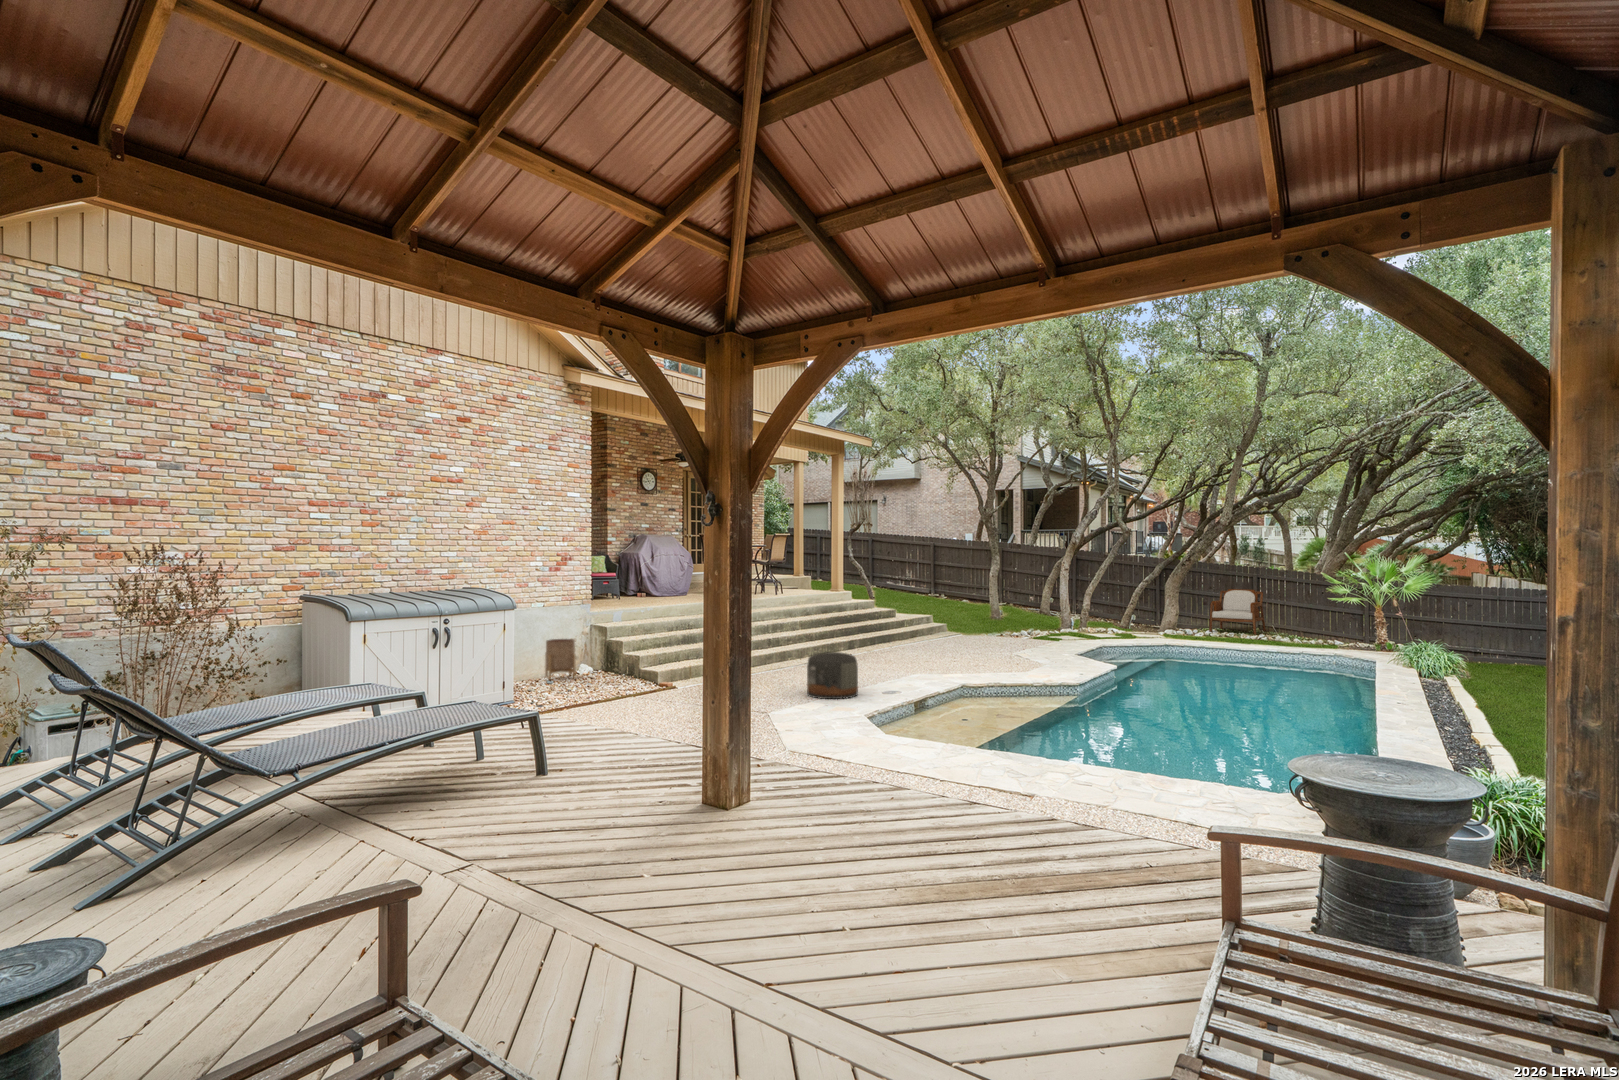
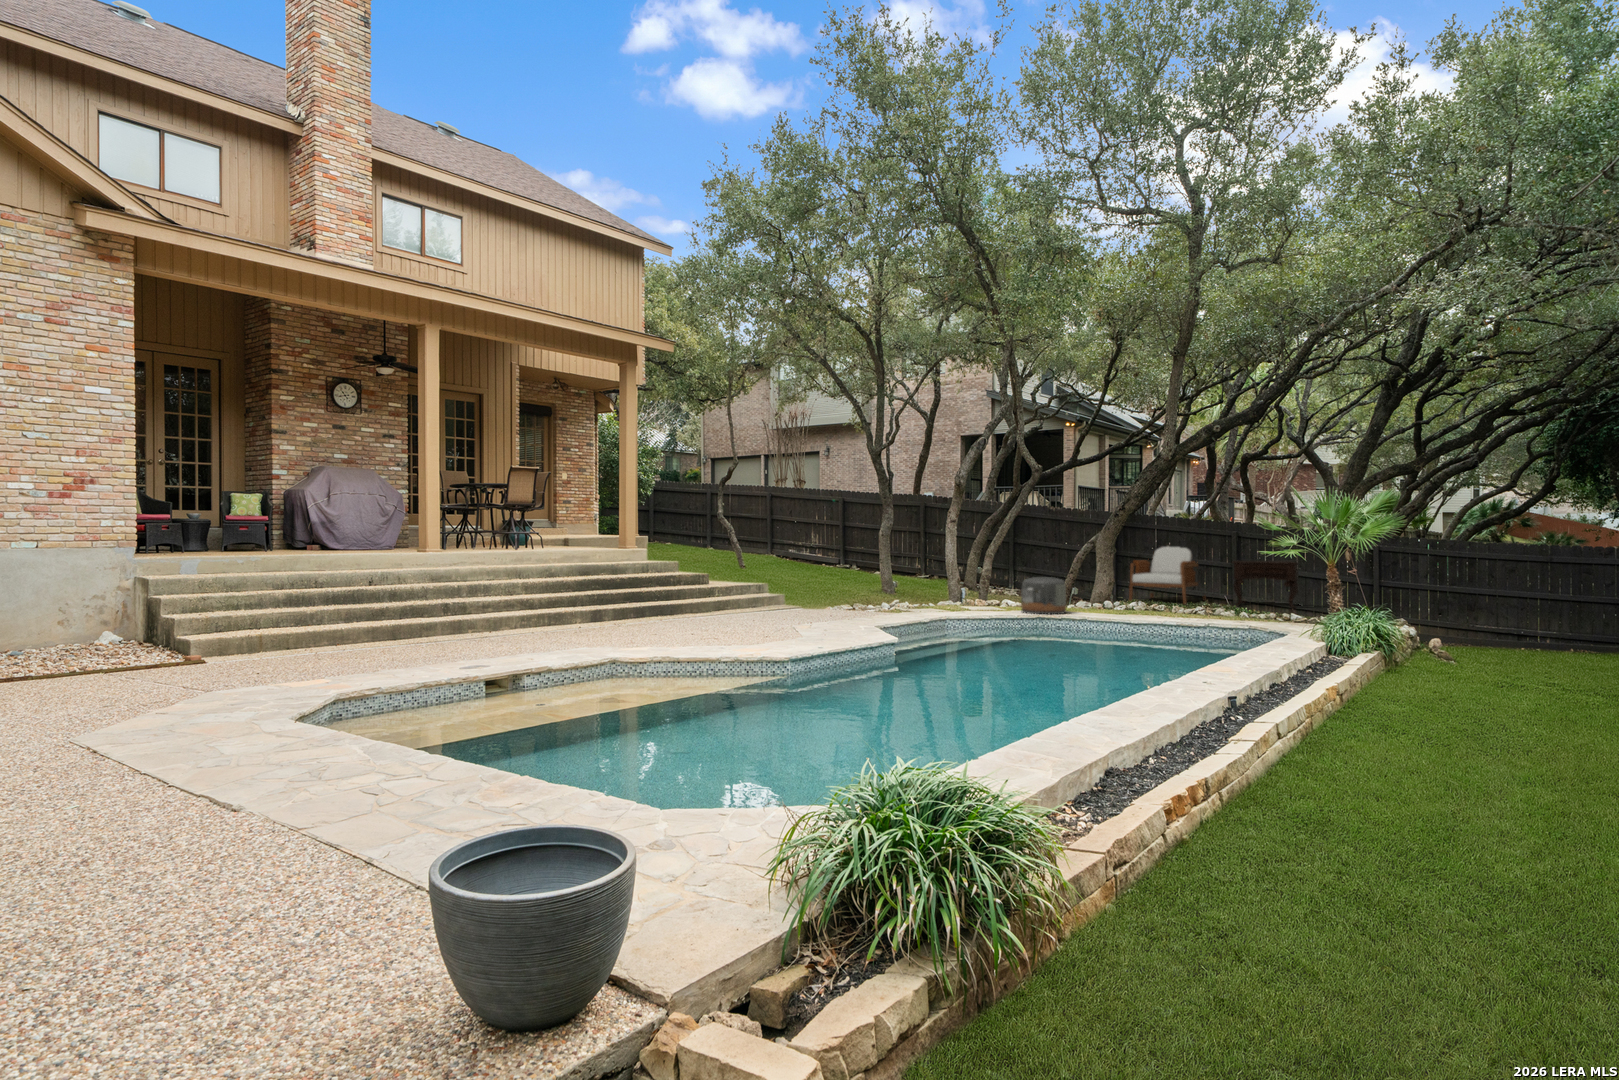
side table: none [1291,601,1344,638] -> present [1233,560,1299,608]
planter: present [545,639,575,680] -> none [18,598,77,659]
pouf: present [807,652,858,699] -> present [1021,577,1066,614]

